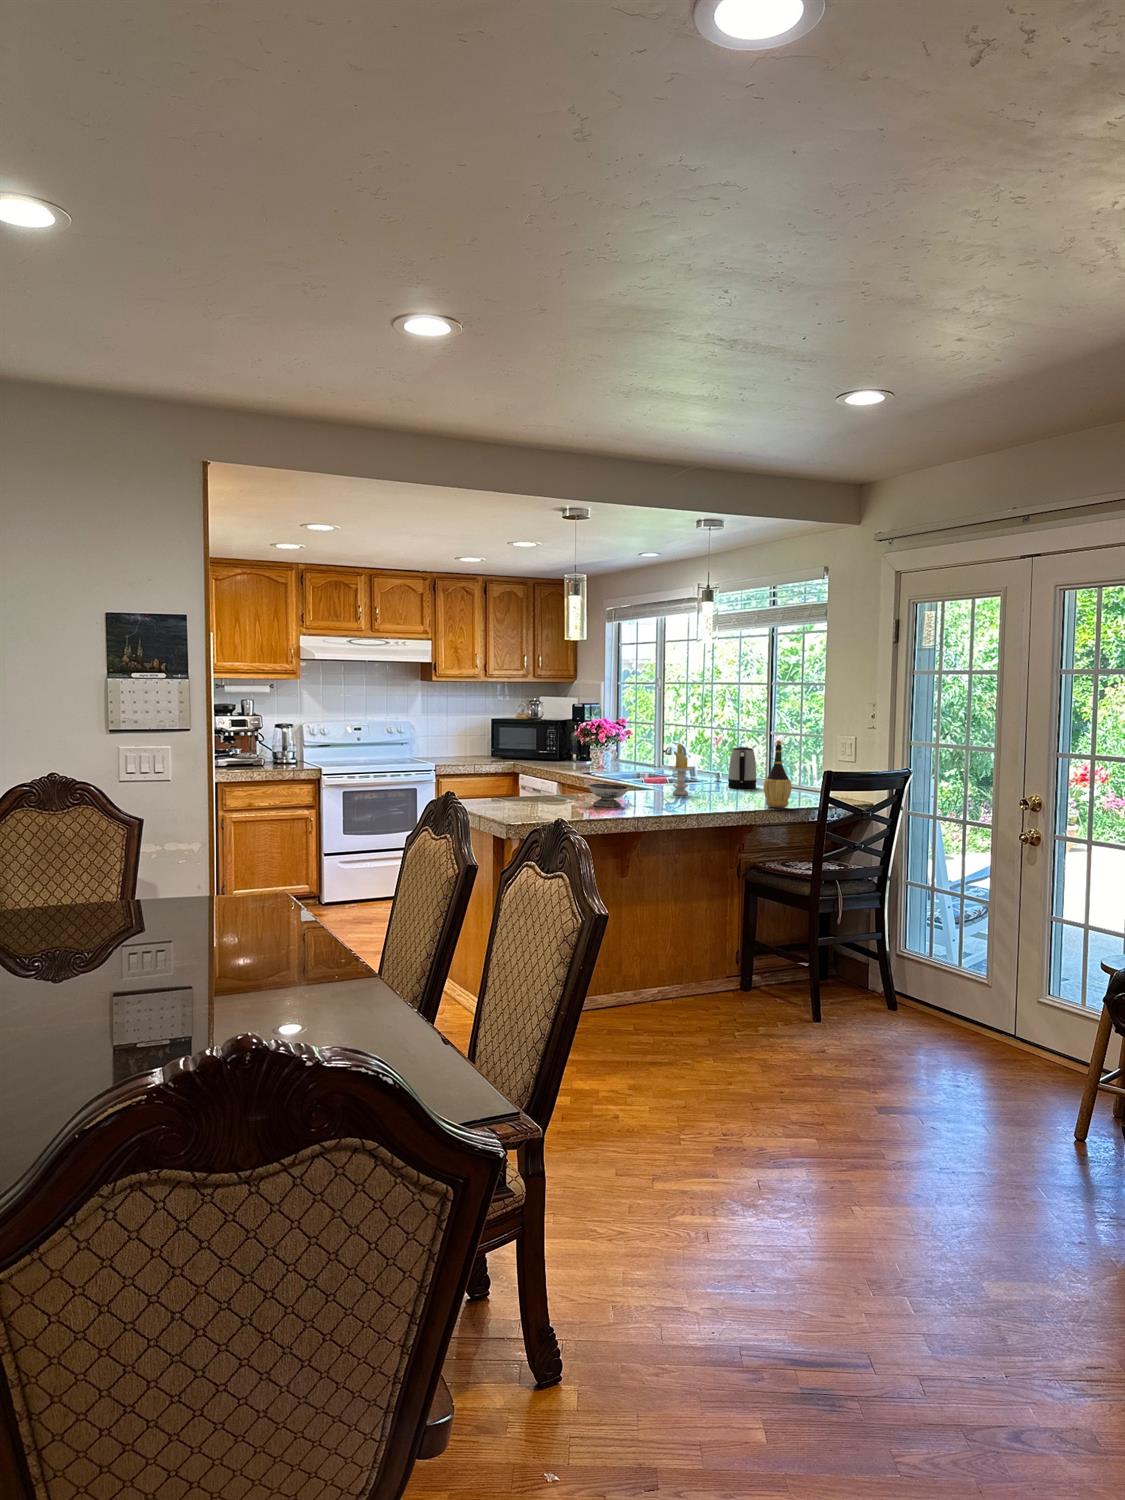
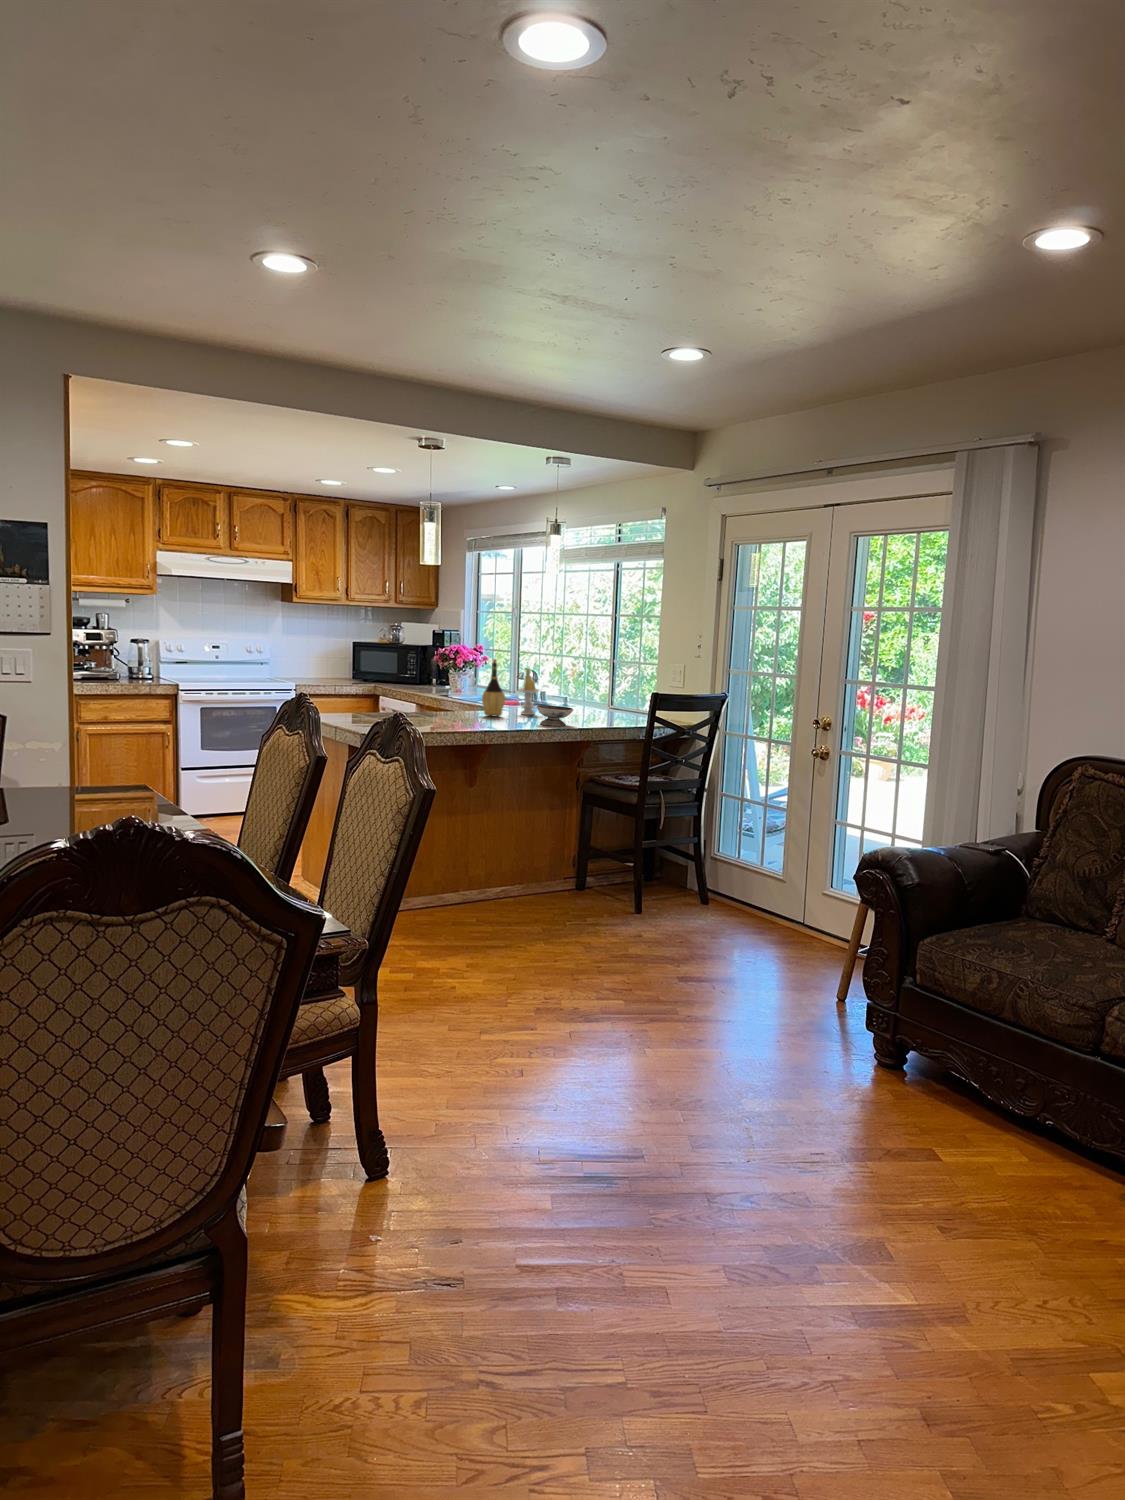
wine bottle: present [764,740,791,808] -> present [482,659,505,716]
kettle: present [728,747,756,788] -> none [573,673,599,711]
bowl: present [589,784,629,807] -> present [537,705,573,726]

